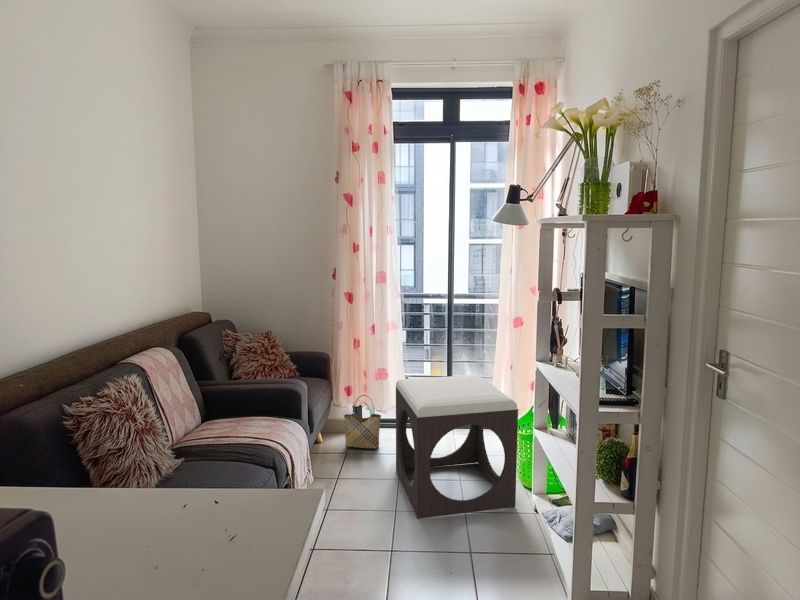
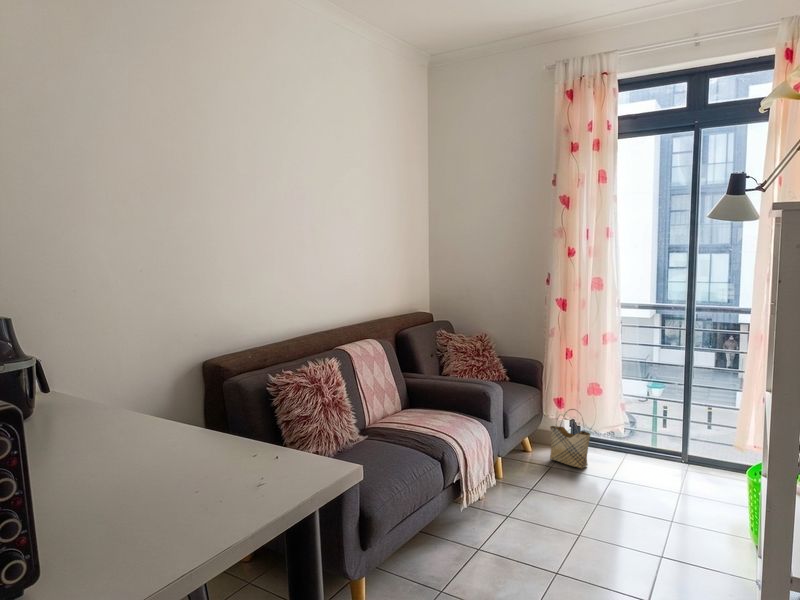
footstool: present [396,375,518,519] -> none [594,398,742,584]

